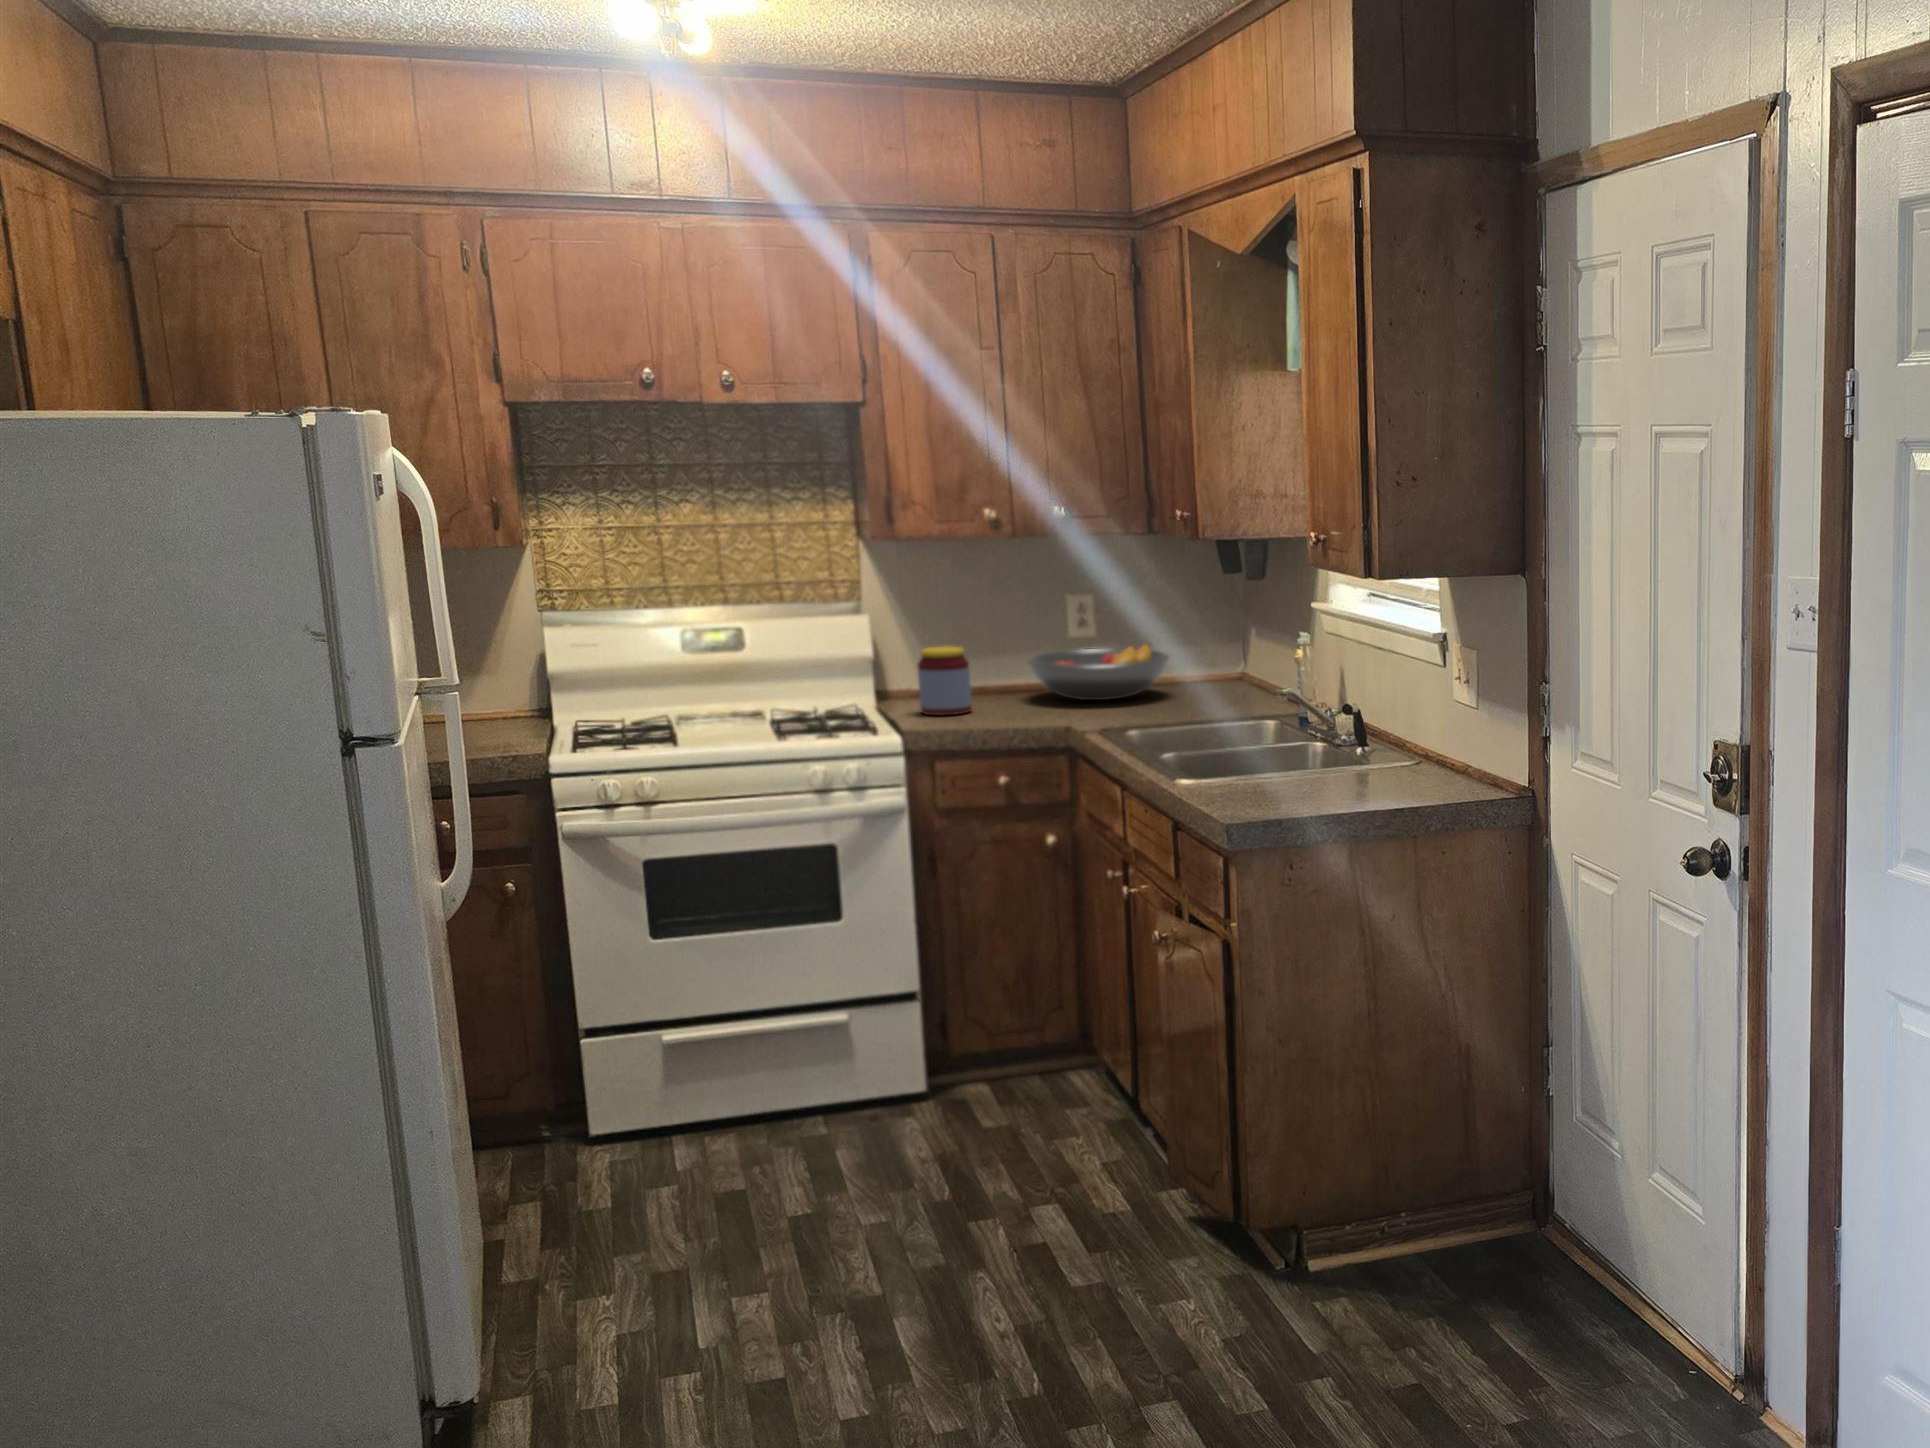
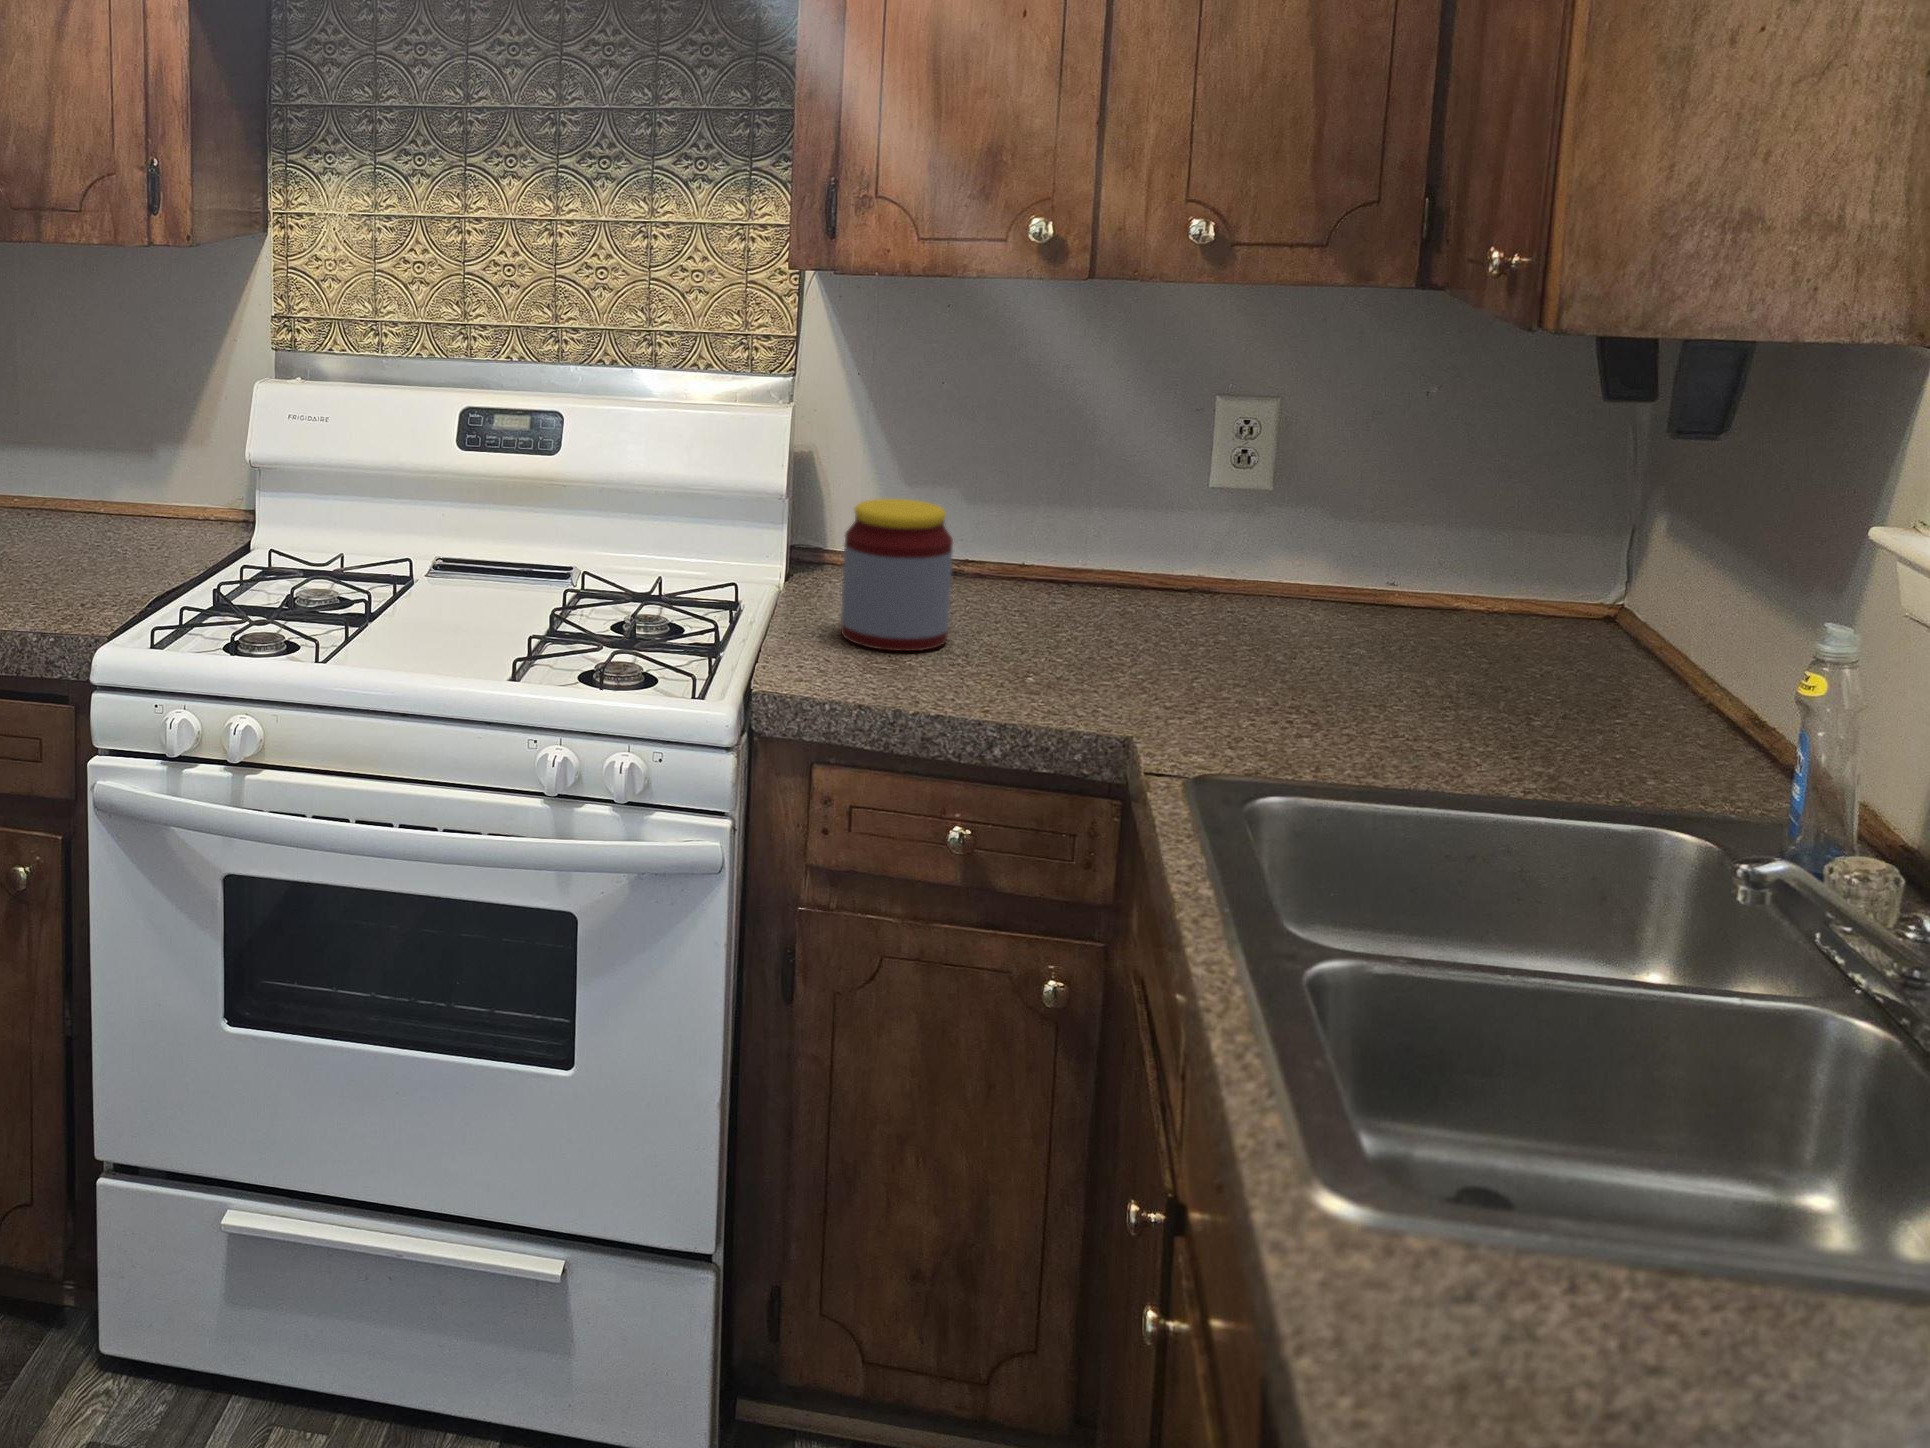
fruit bowl: present [1027,643,1169,700] -> none [1091,524,1434,658]

